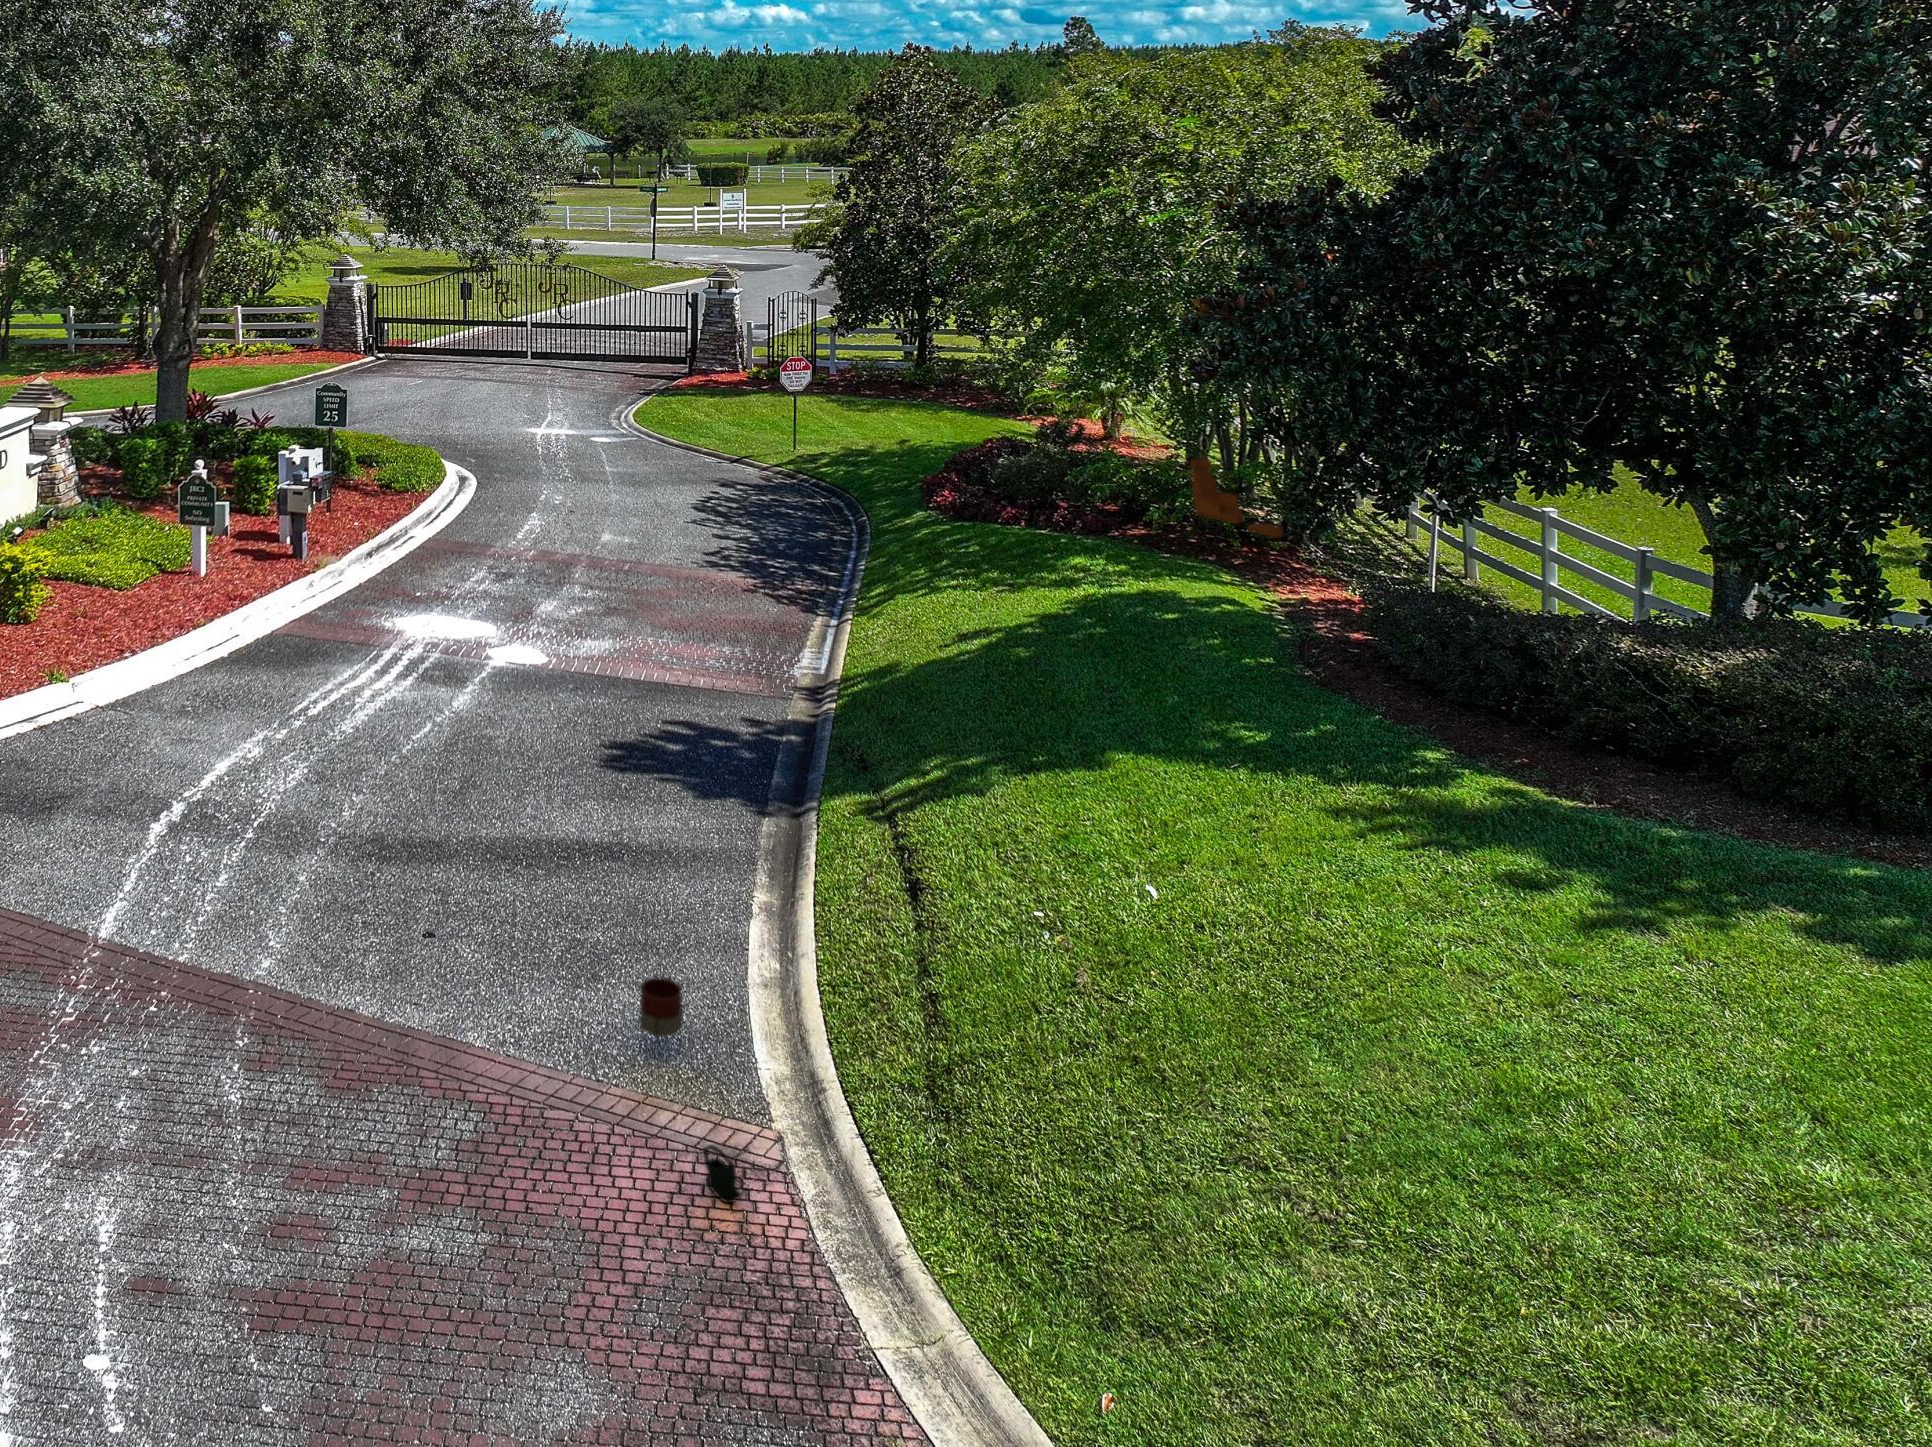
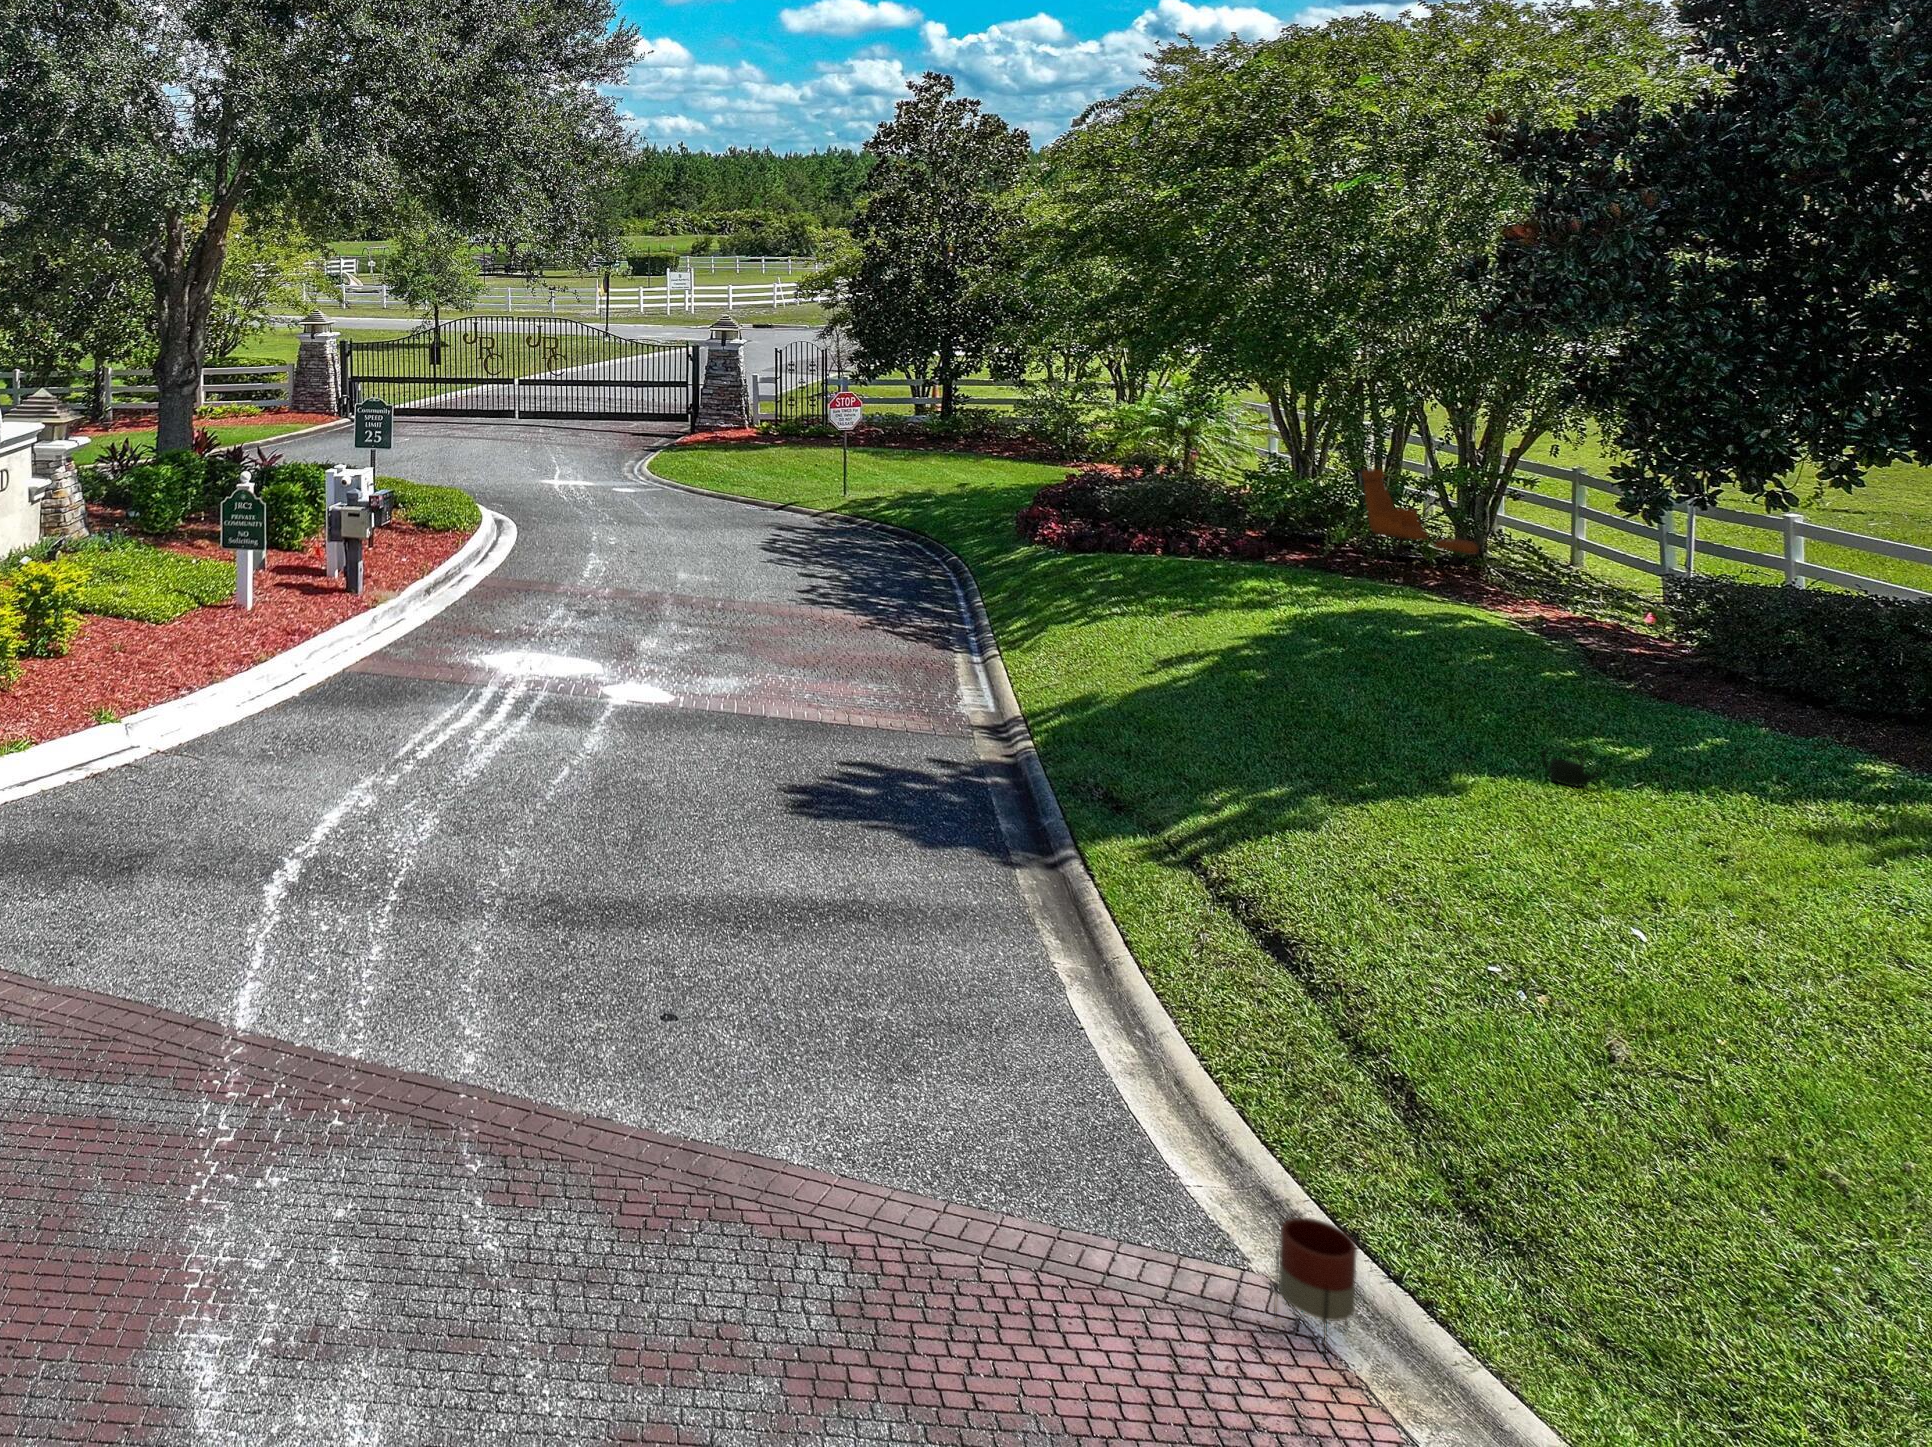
planter: present [639,977,683,1044] -> present [1274,1218,1357,1358]
watering can: present [704,1145,749,1203] -> present [1542,748,1602,787]

